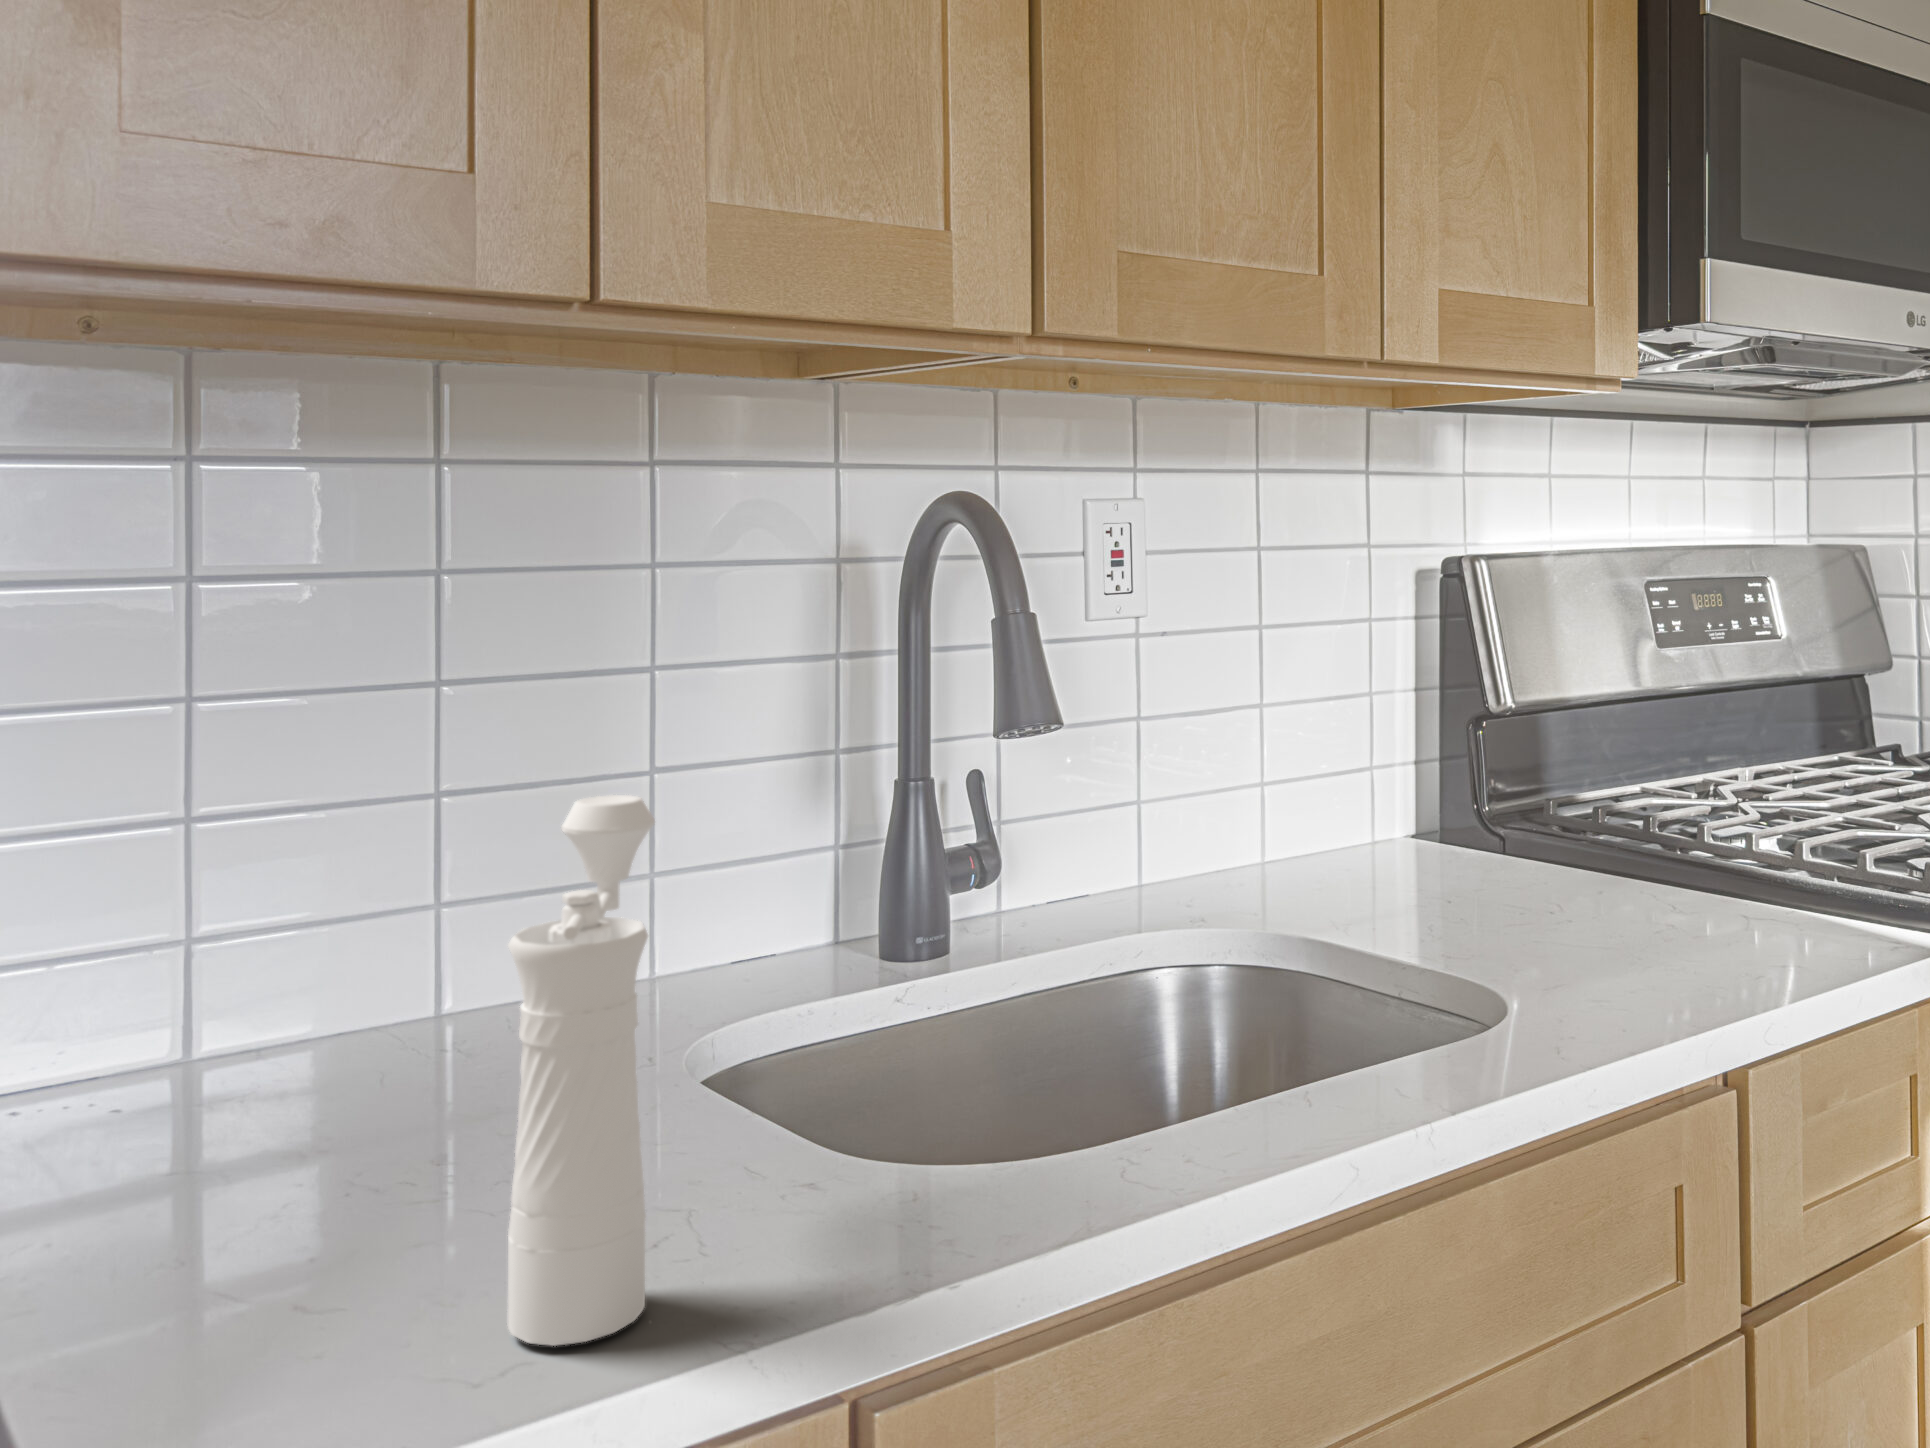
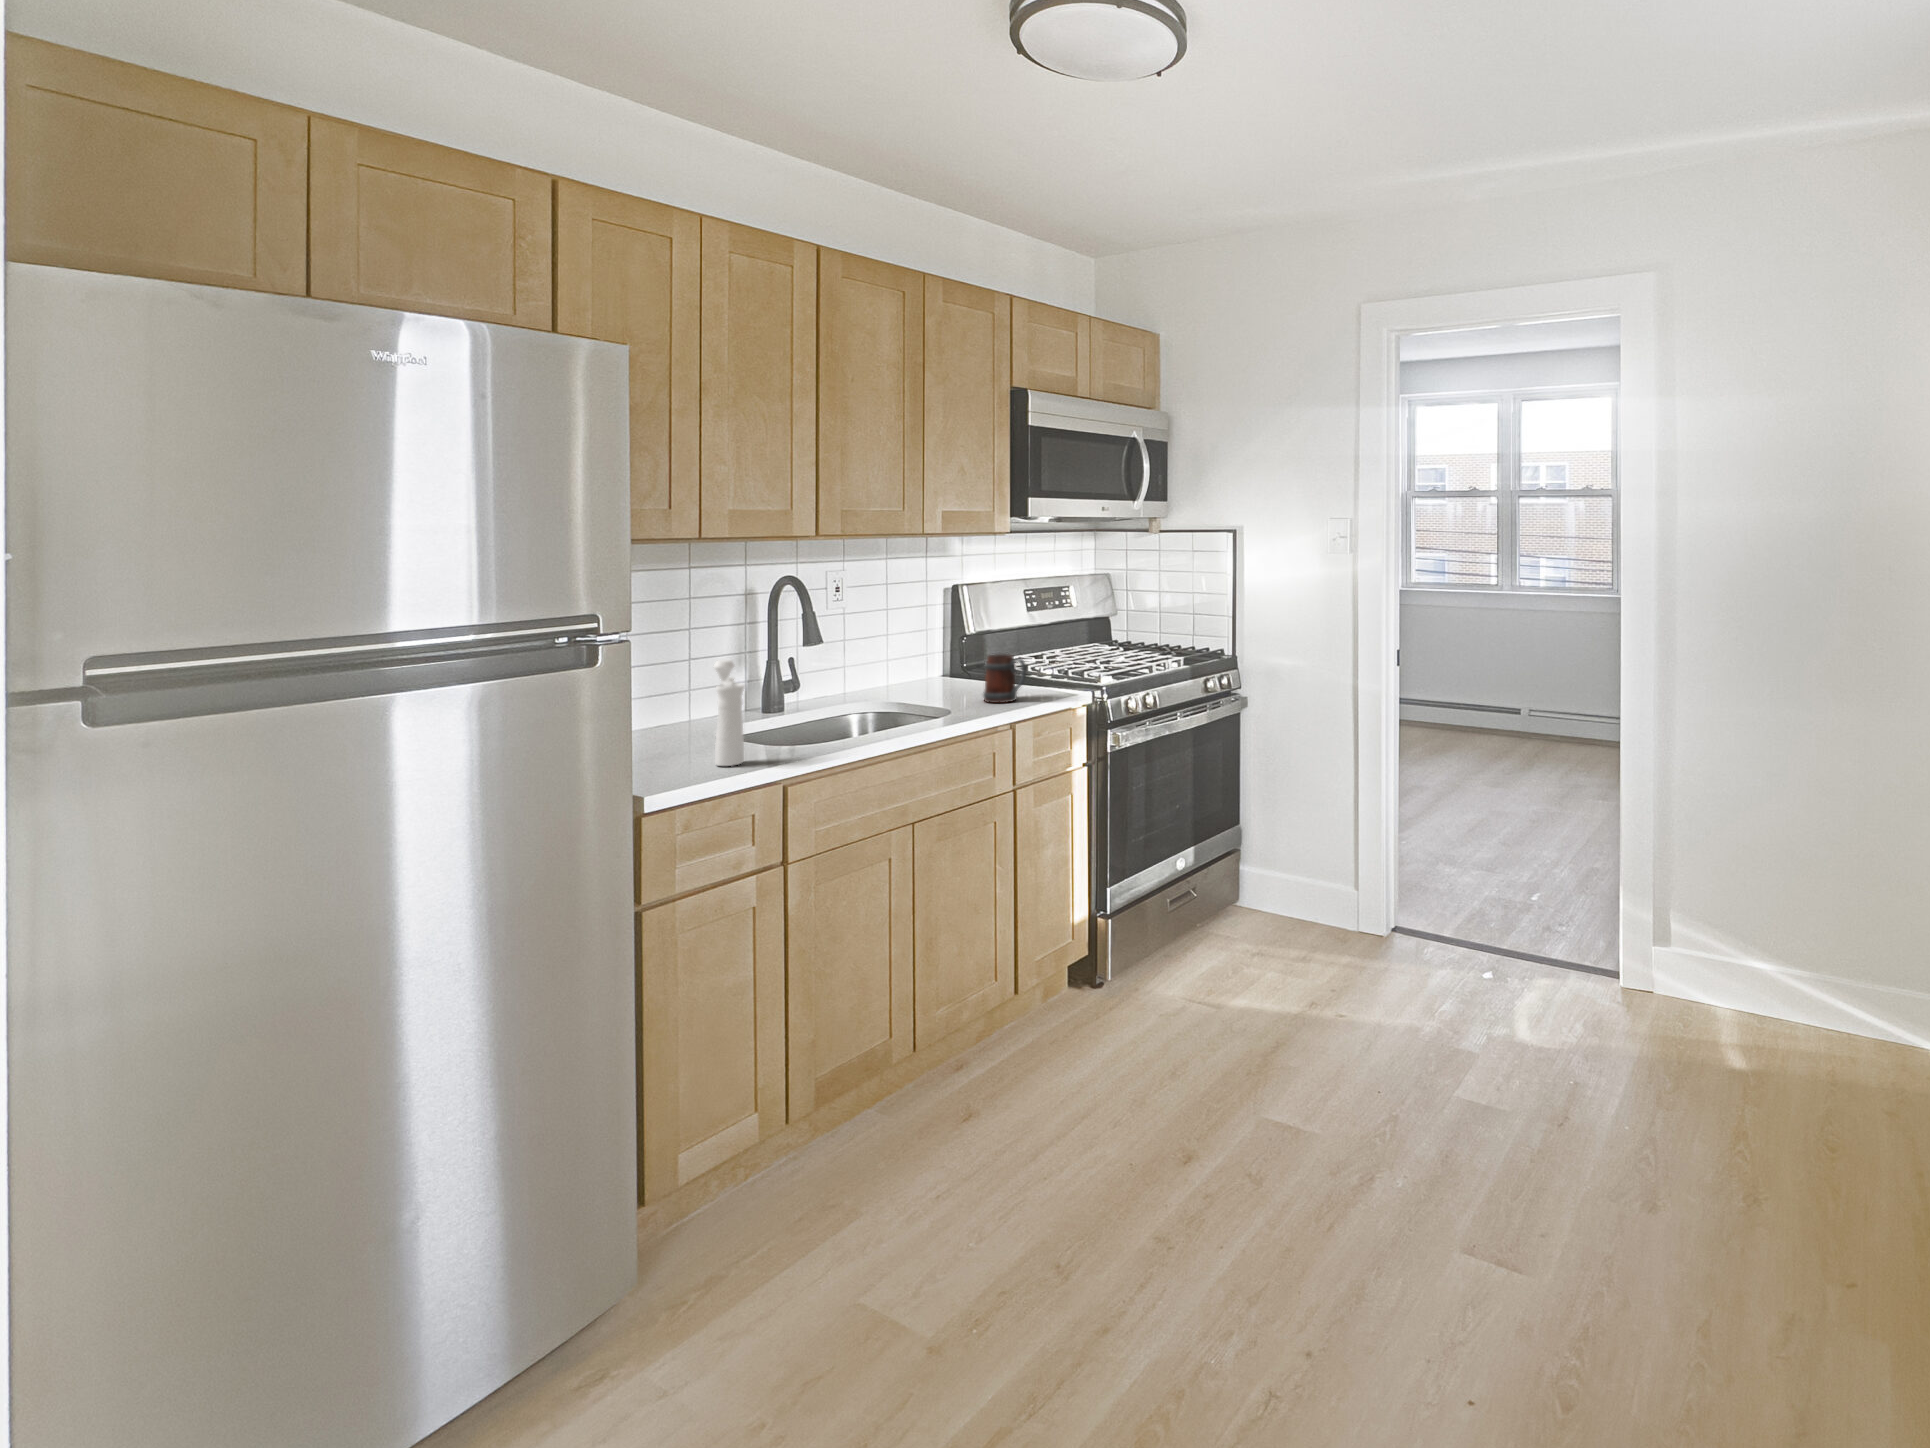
mug: none [1603,785,1769,968] -> present [983,654,1027,703]

